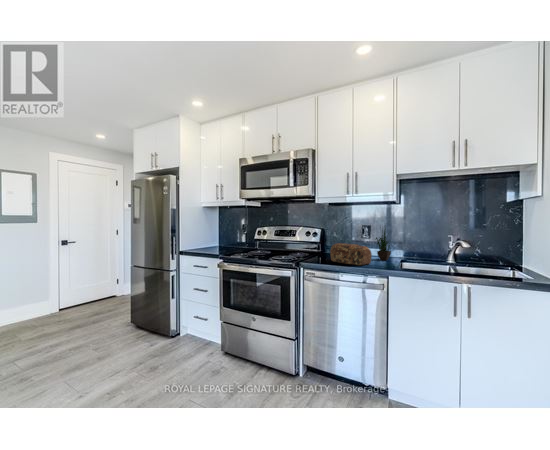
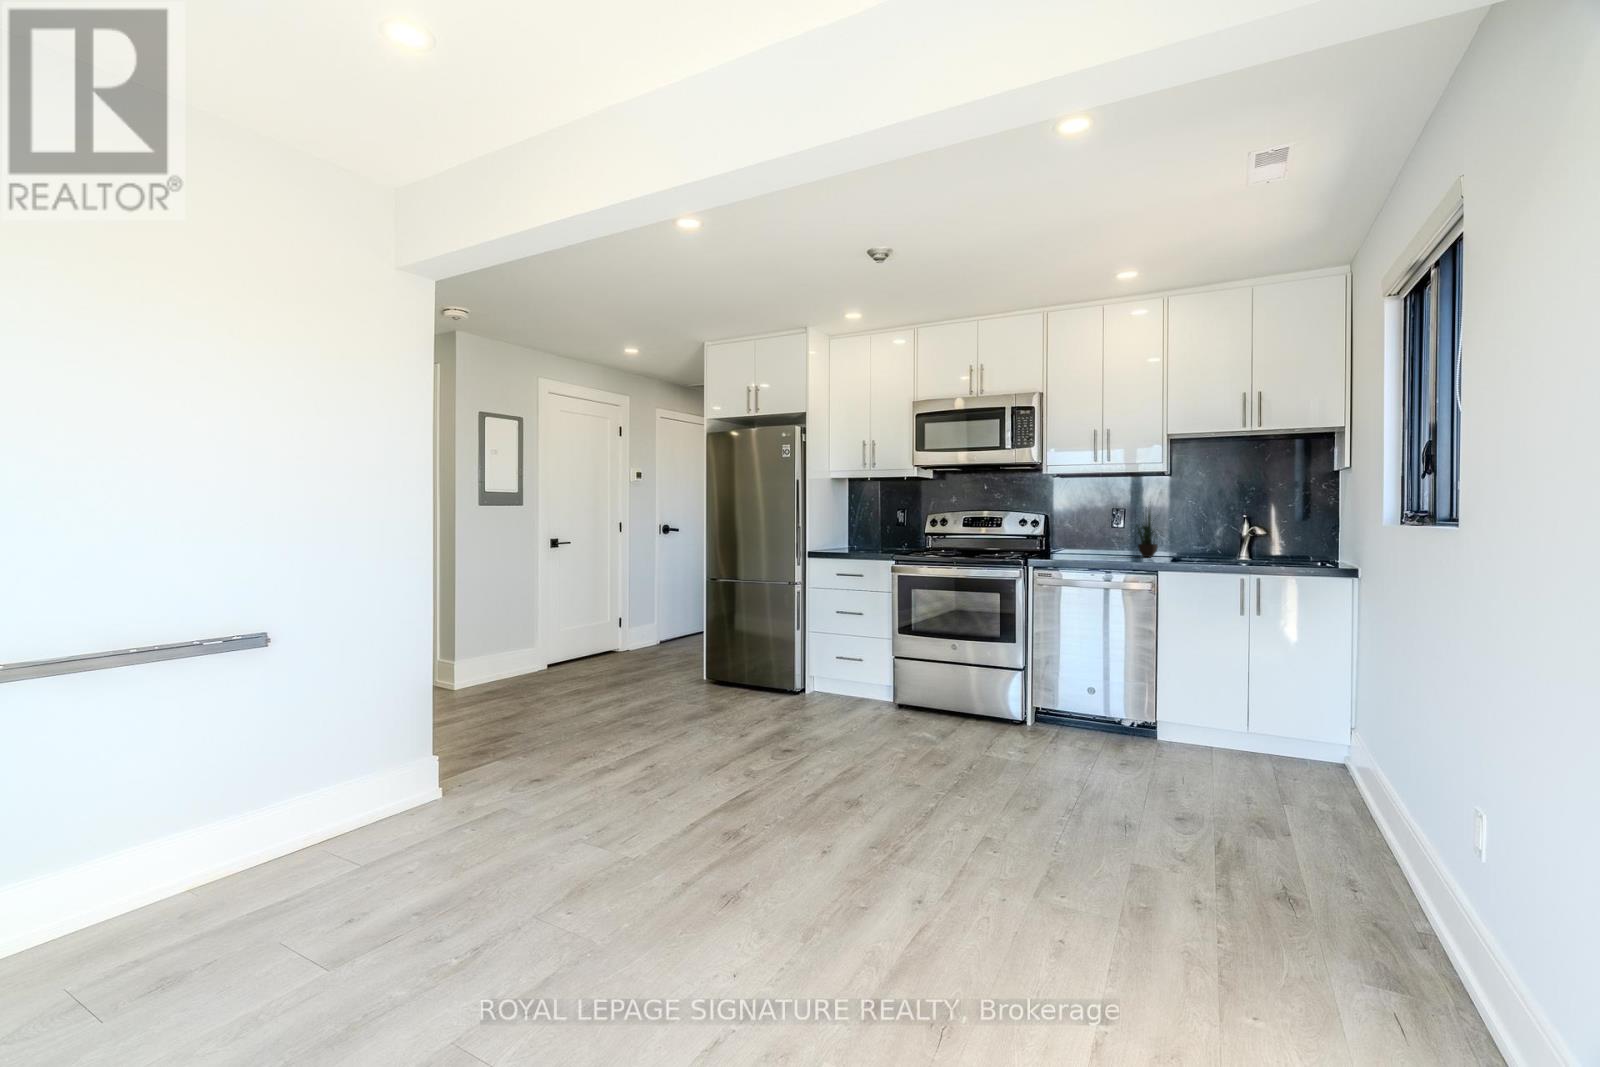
bread loaf: present [330,243,372,265] -> none [1072,532,1133,559]

